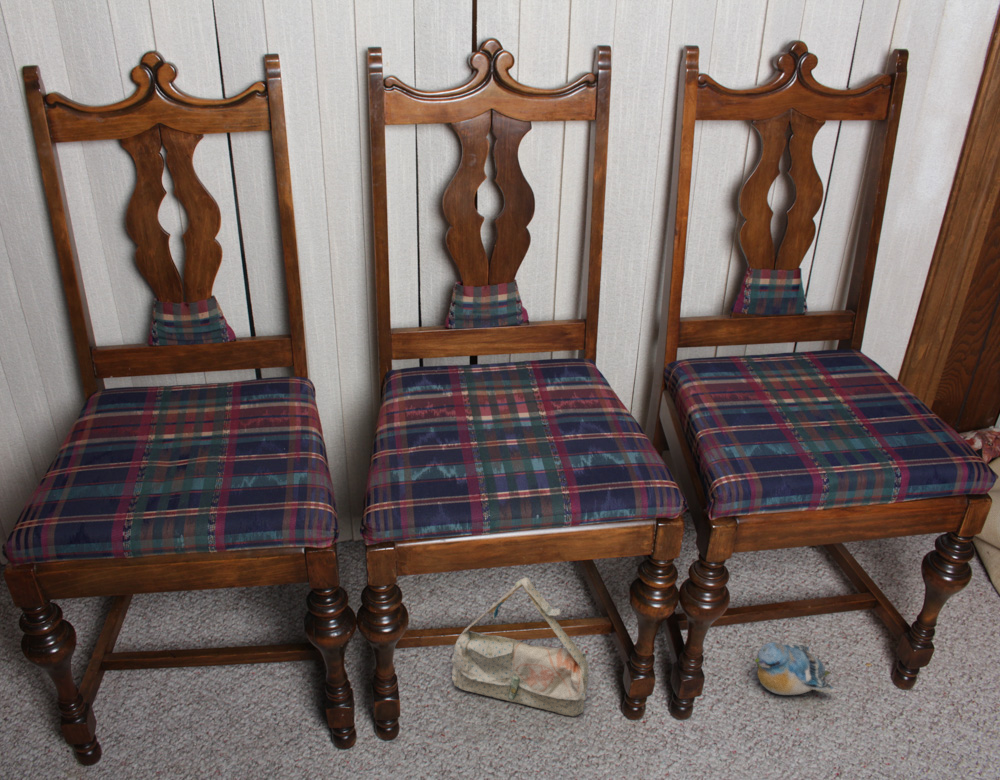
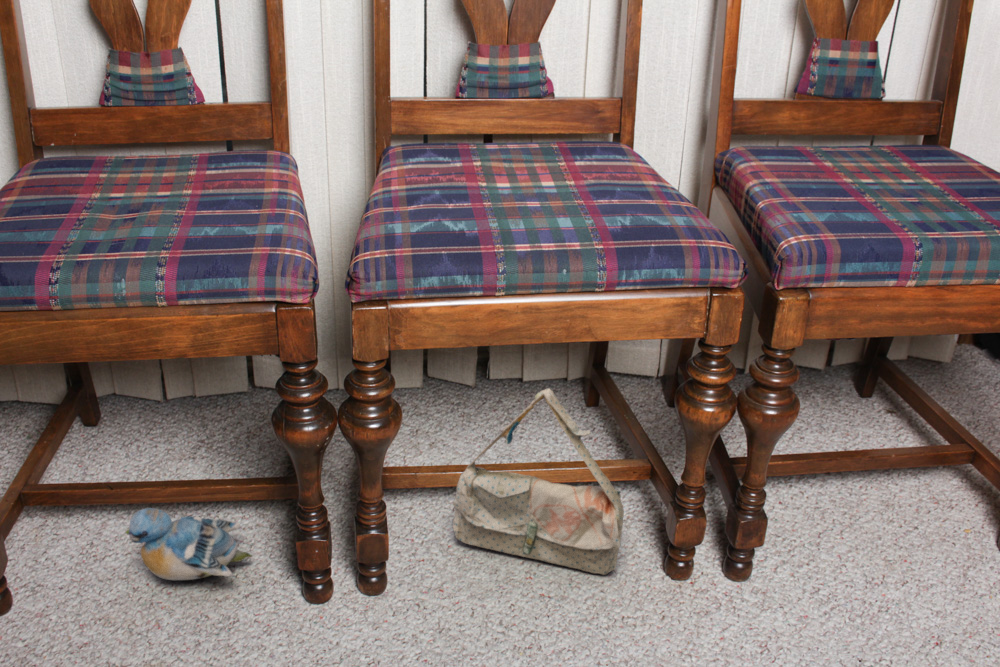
plush toy: present [755,642,836,695] -> present [126,508,252,580]

